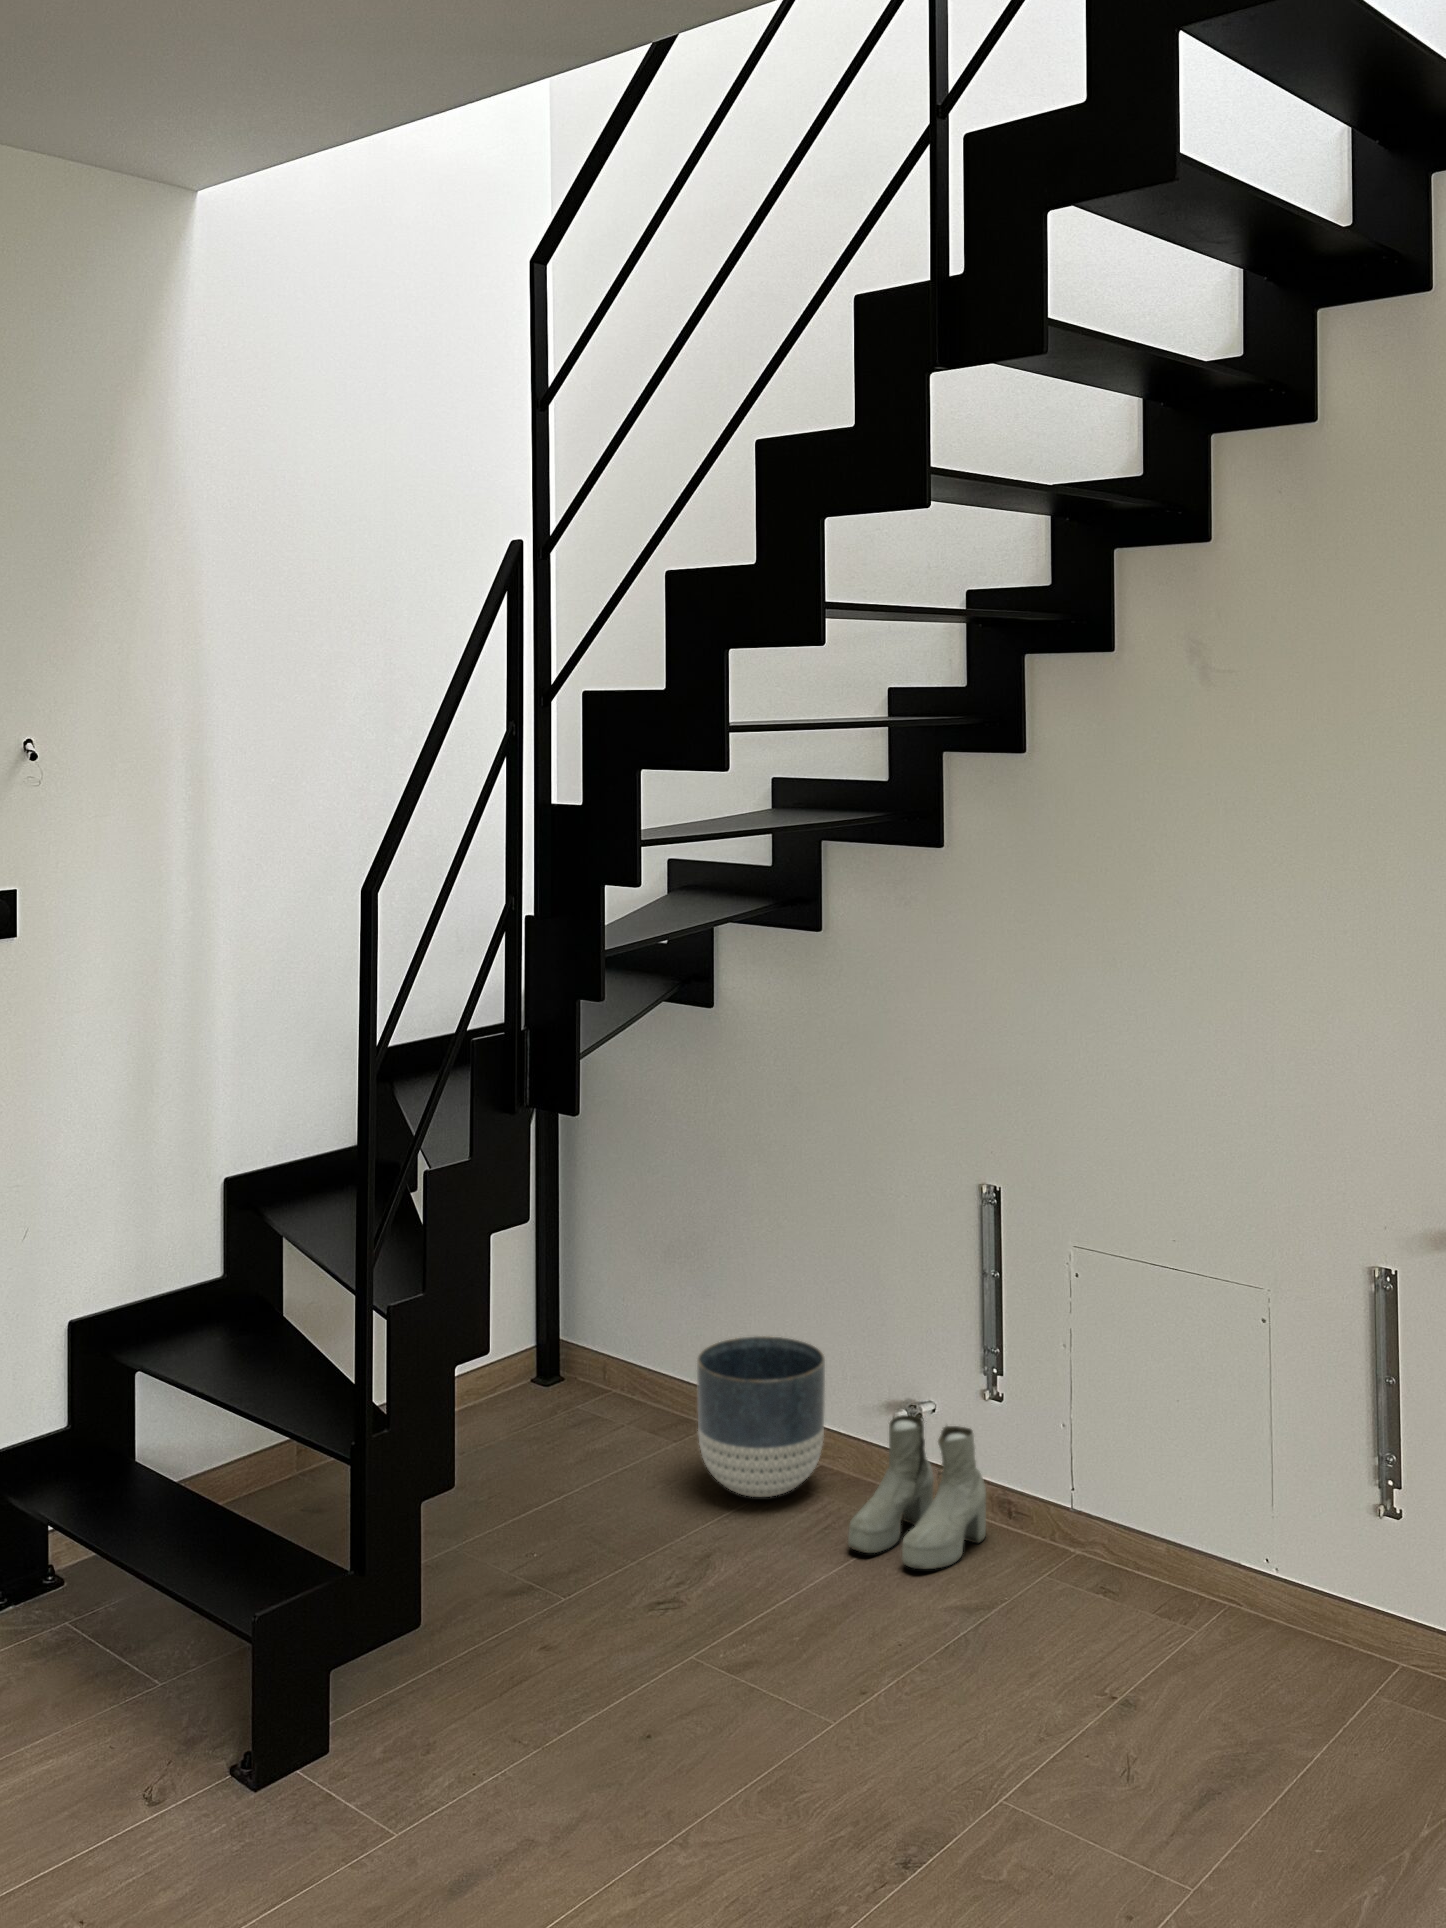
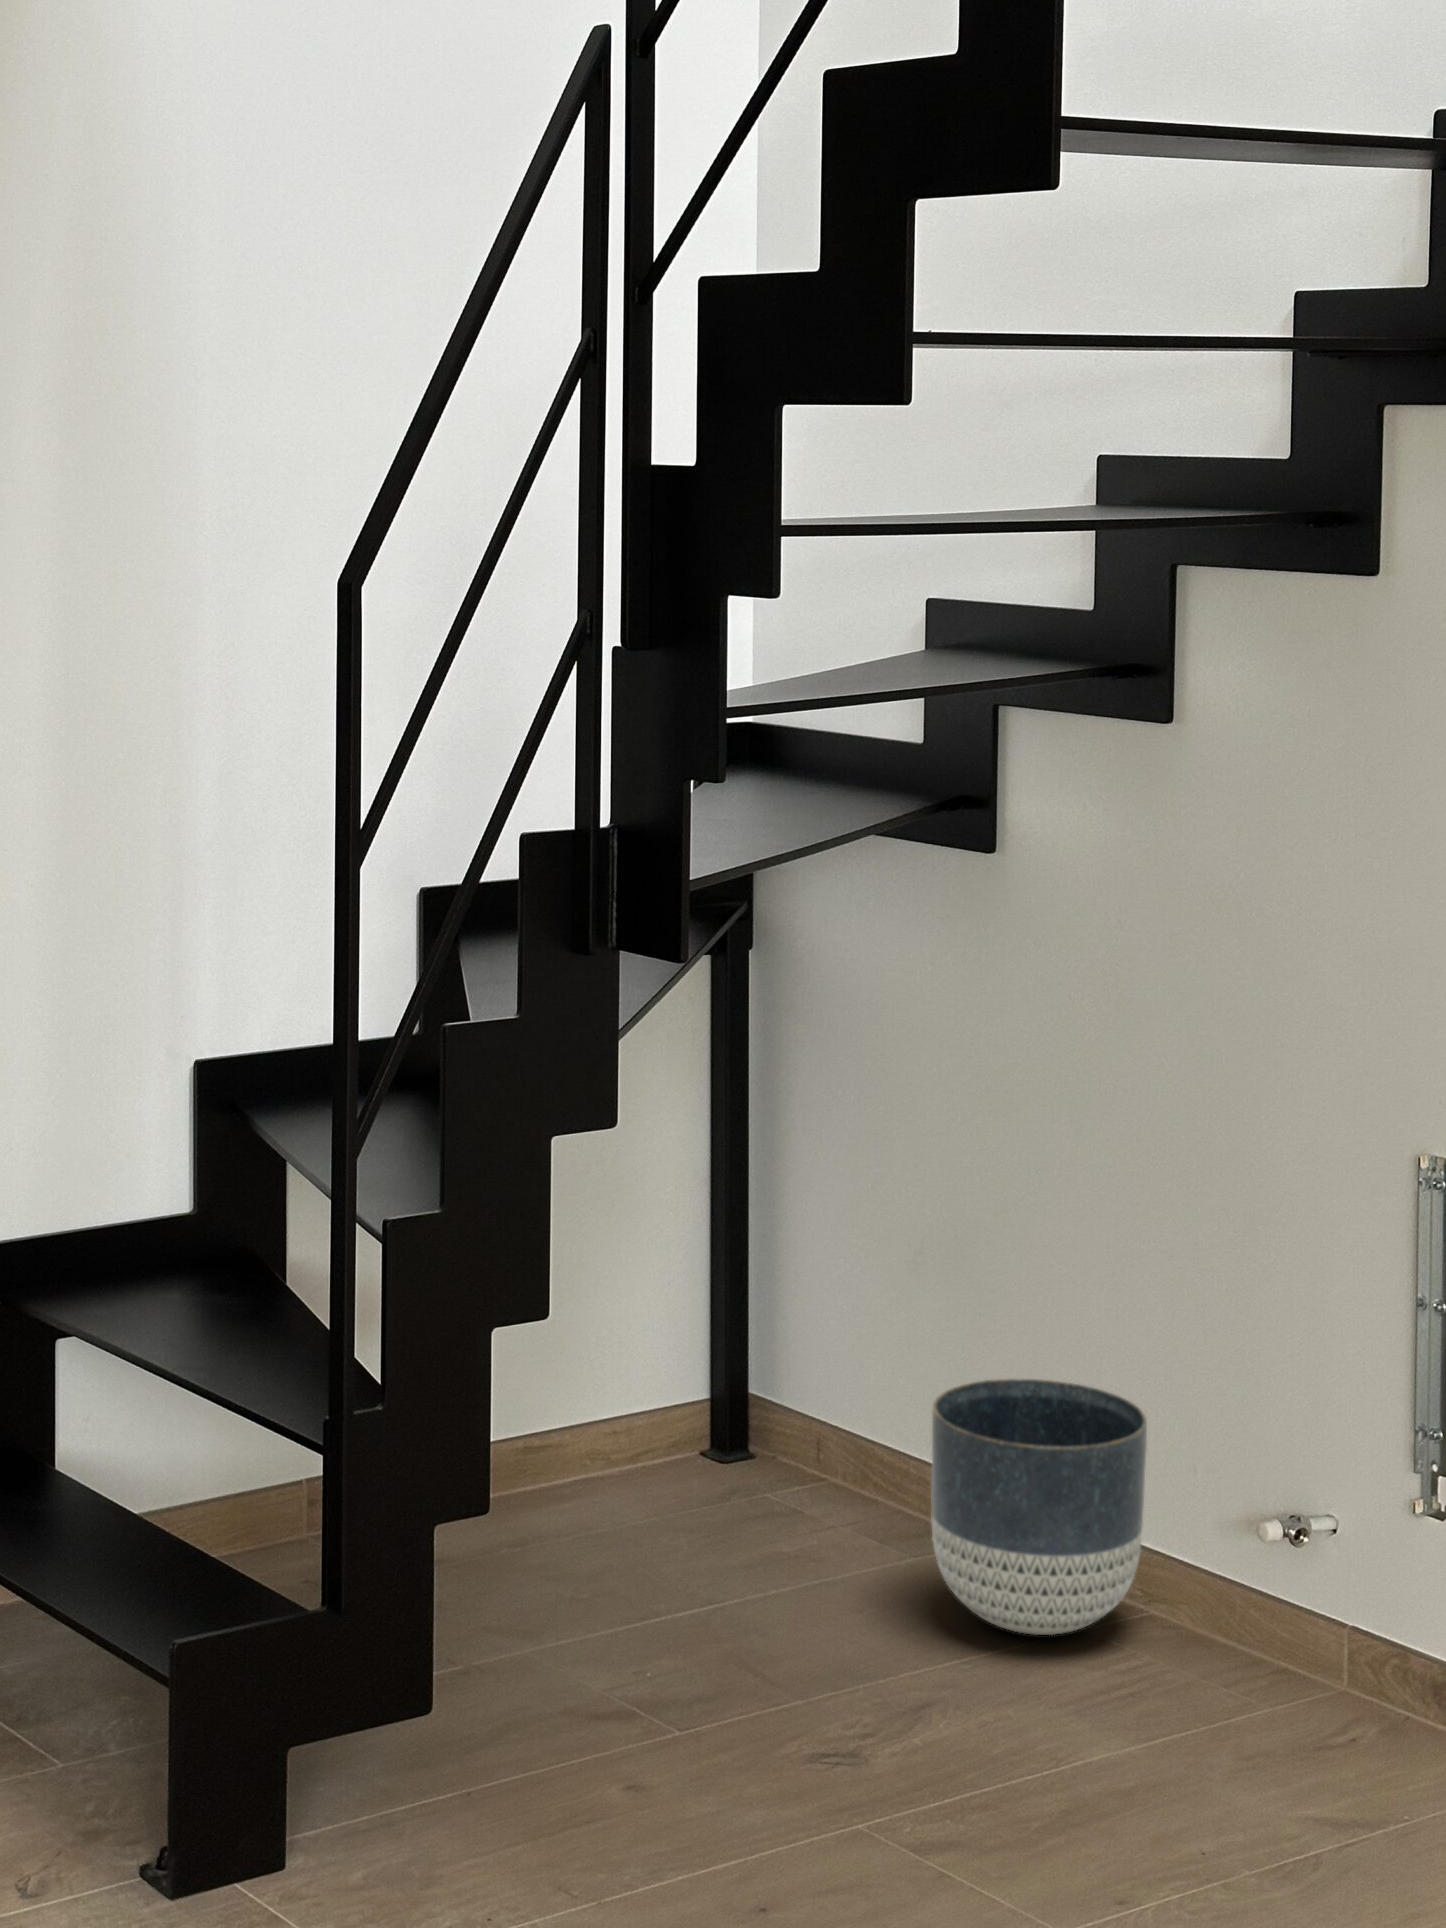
boots: present [848,1415,986,1569] -> none [1162,1525,1409,1778]

